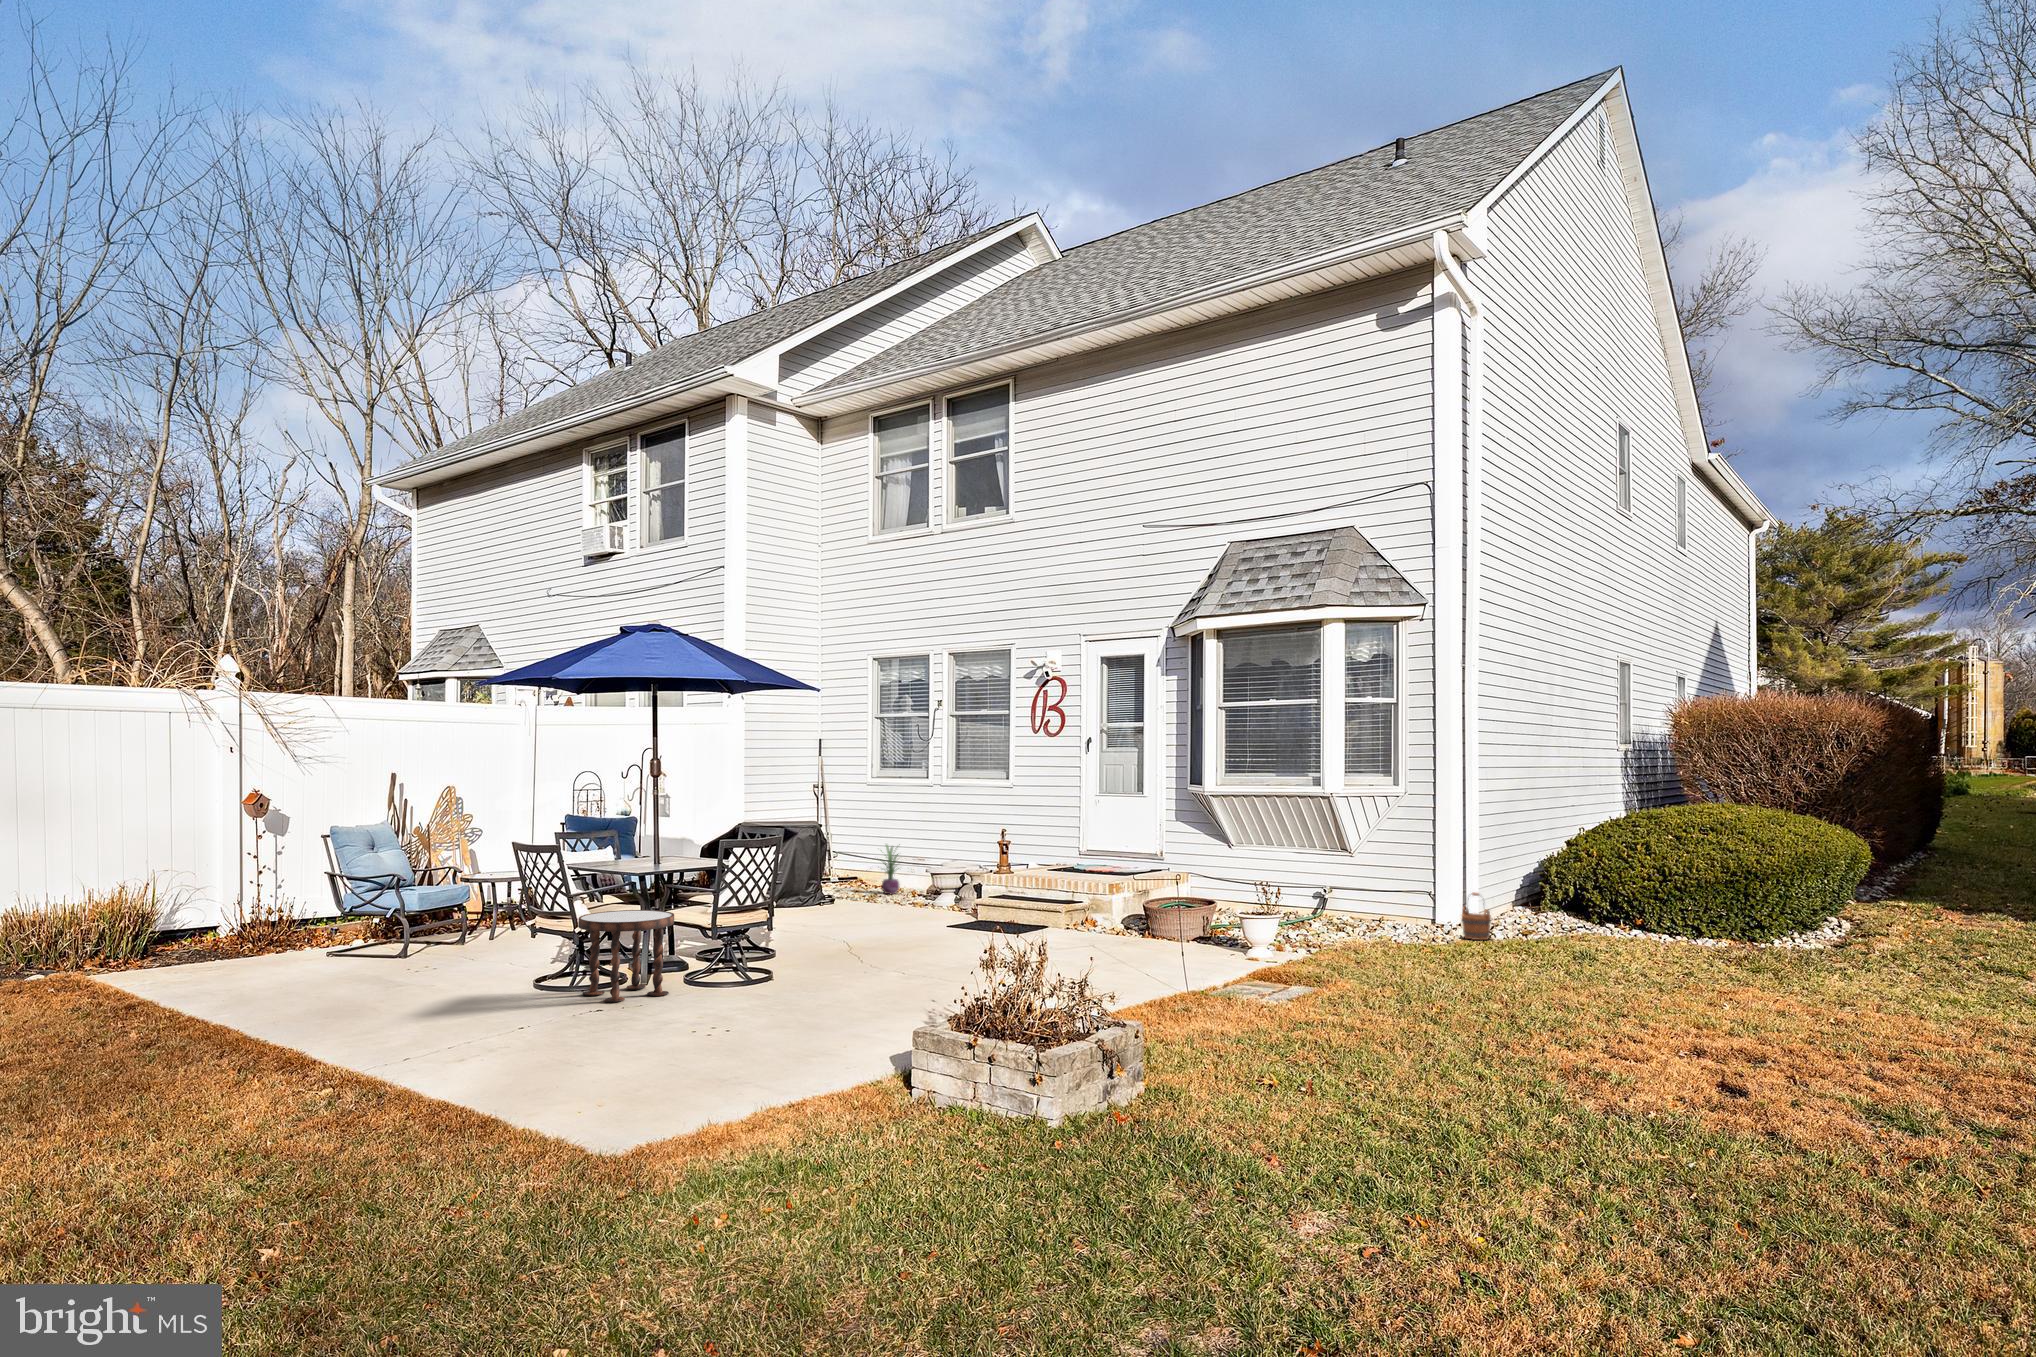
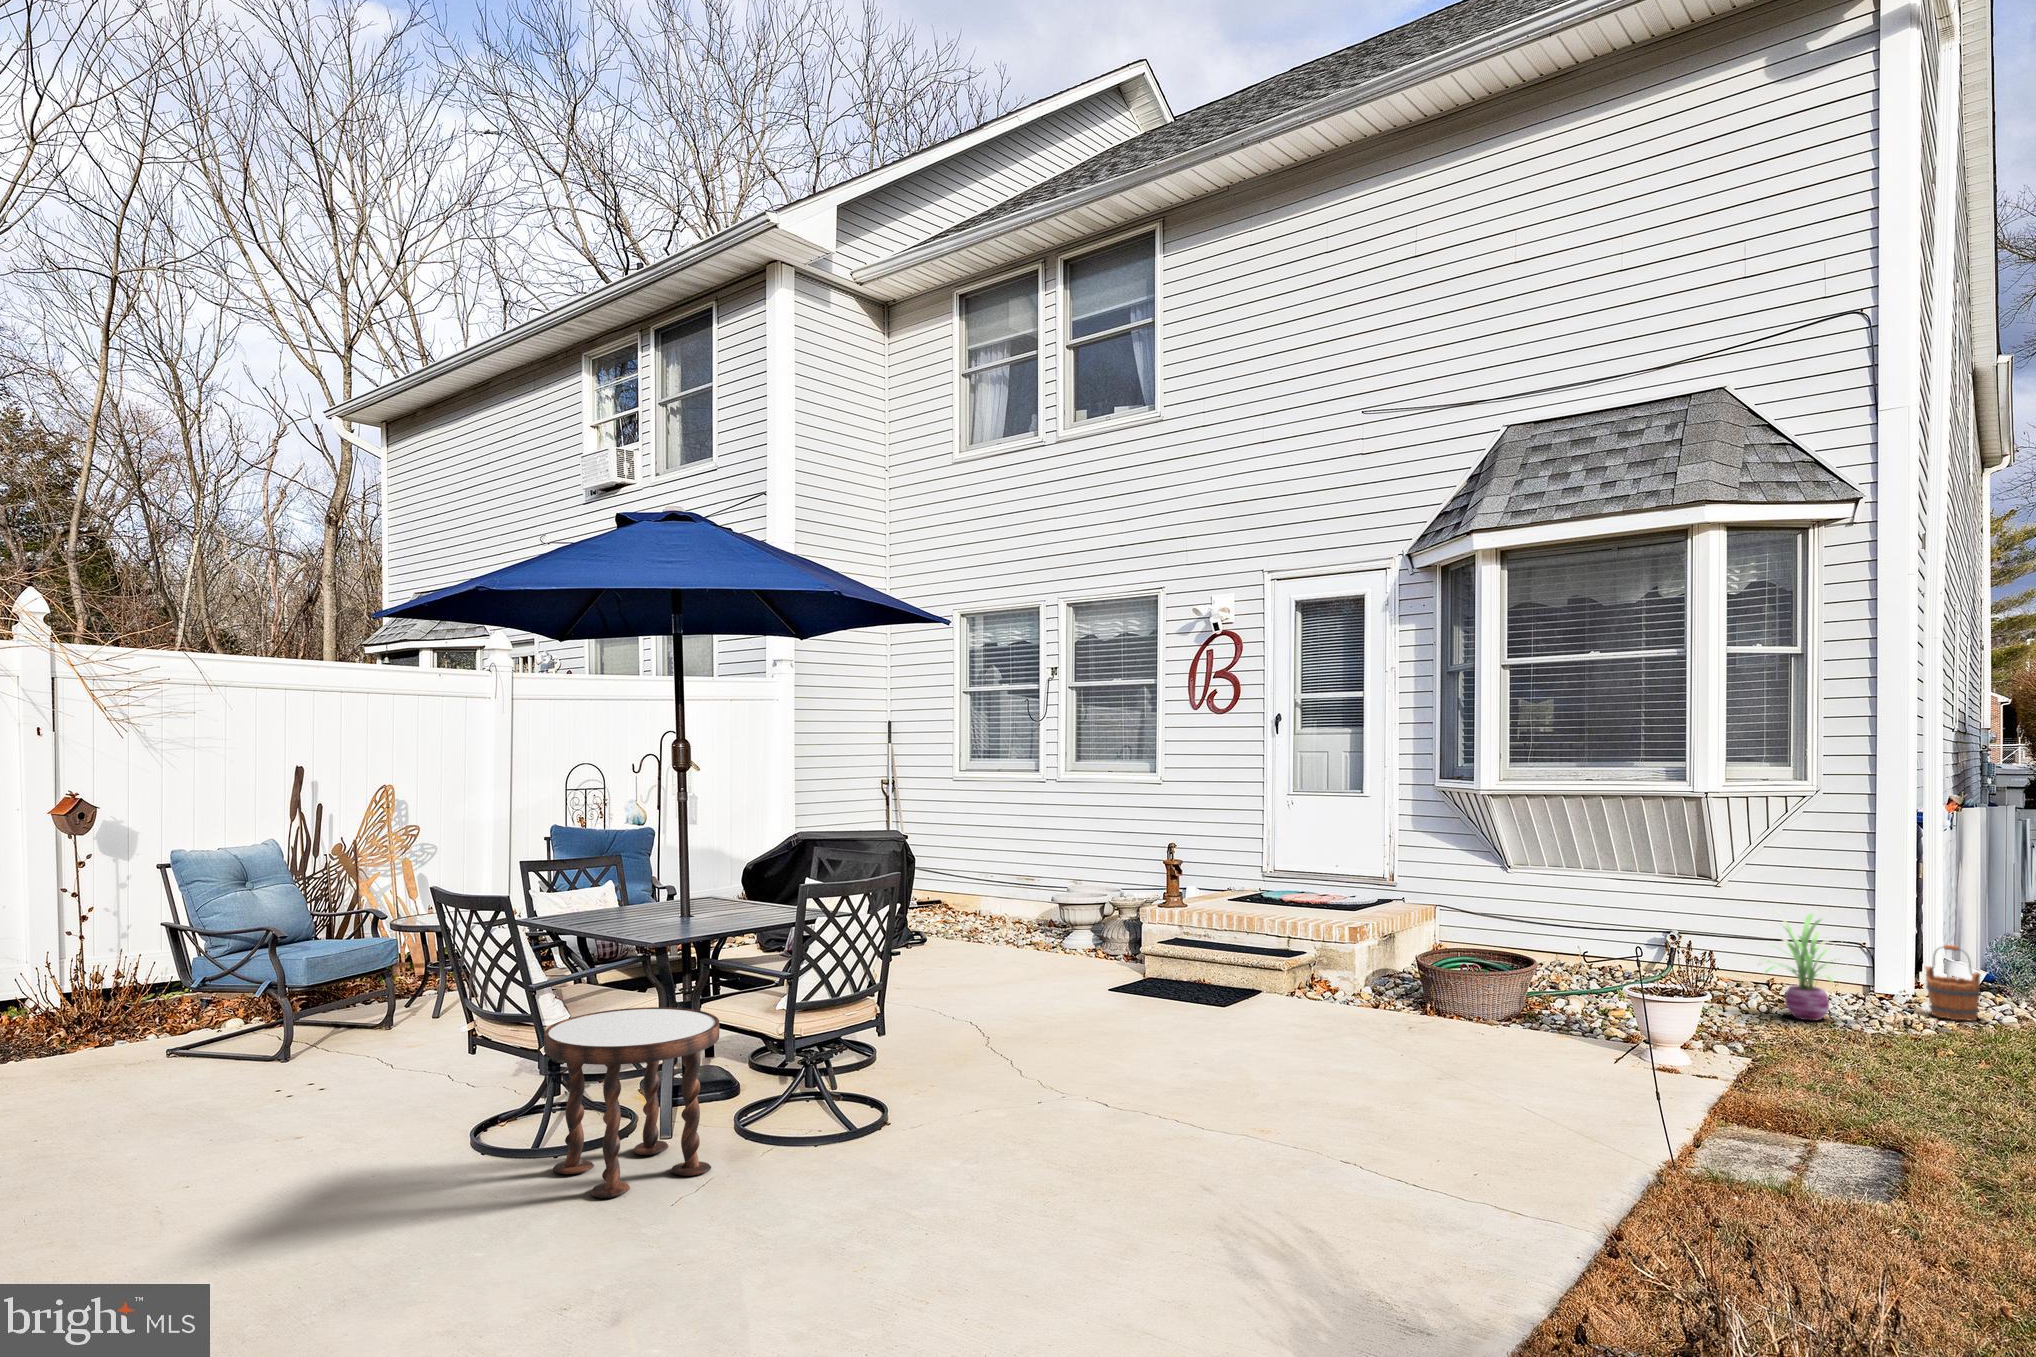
decorative plant: present [881,845,899,894] -> present [1764,912,1833,1020]

